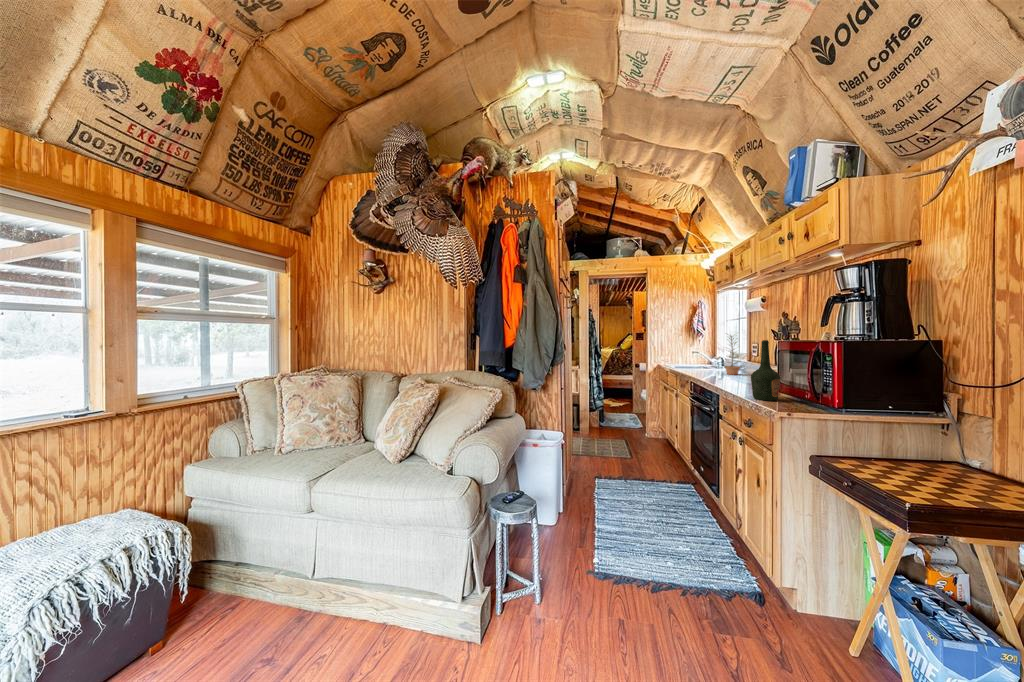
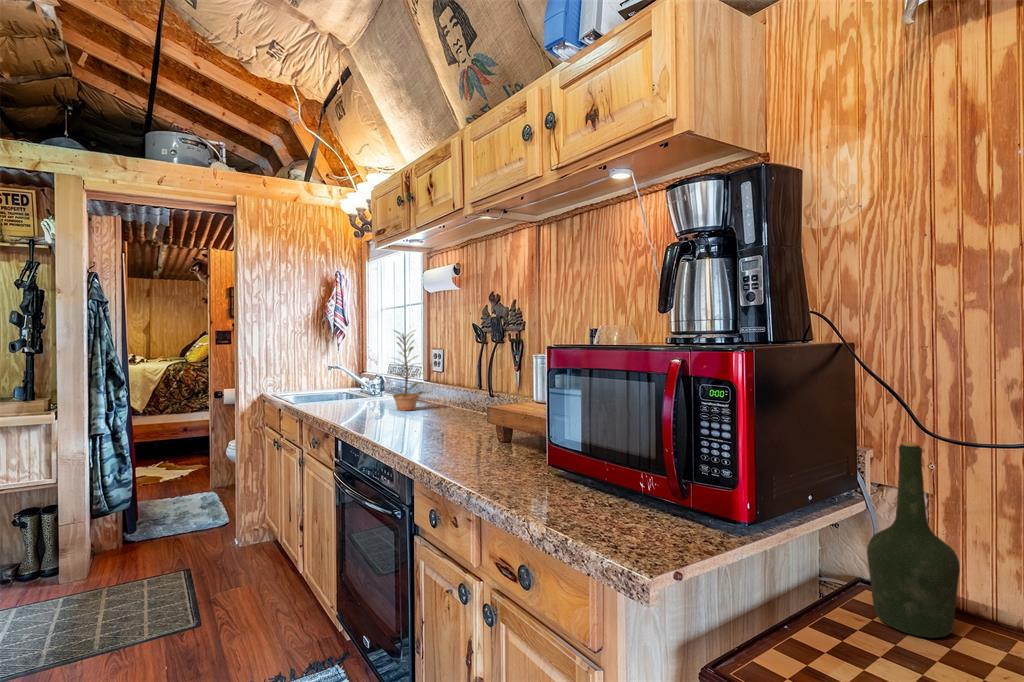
bottle: present [751,340,780,401] -> present [867,442,960,638]

